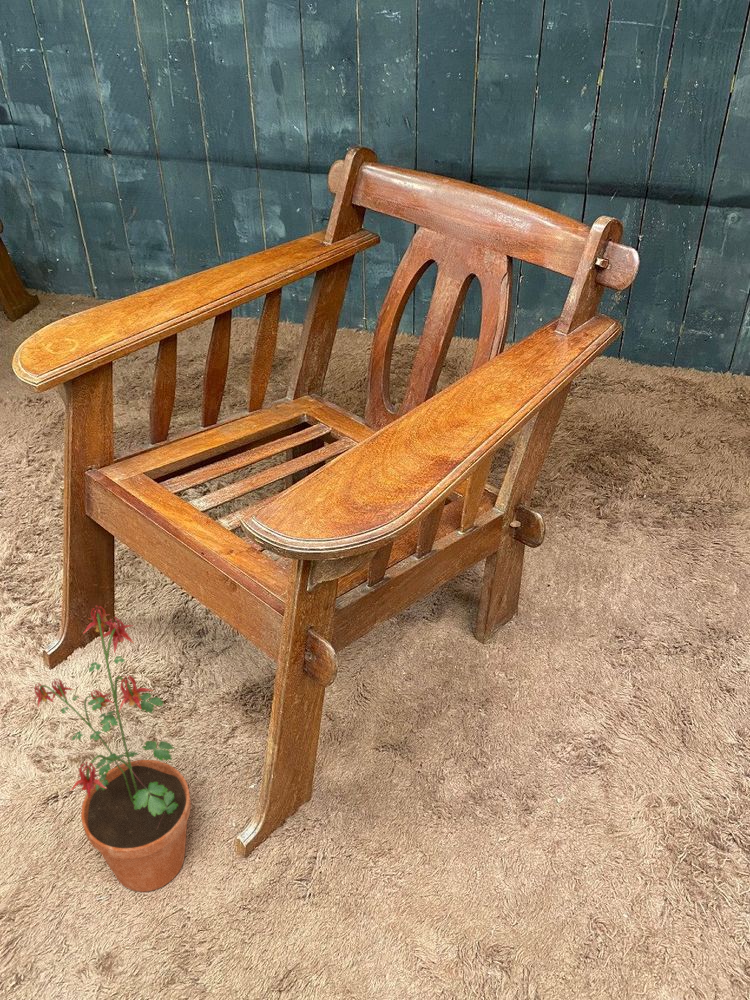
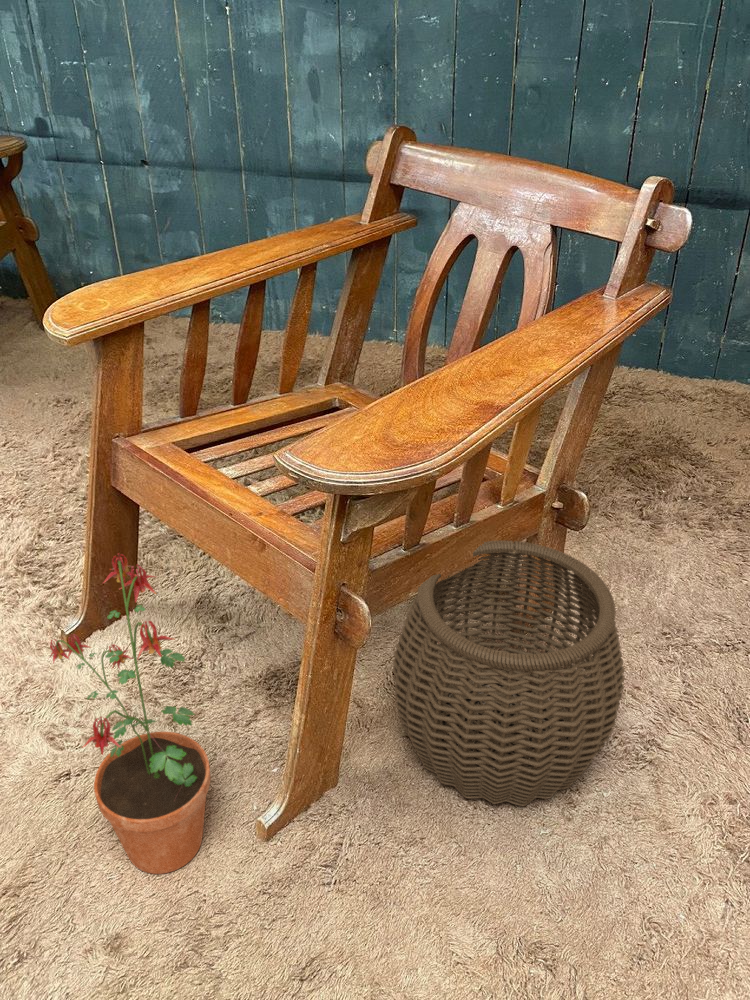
woven basket: none [361,565,577,815] -> present [393,541,624,806]

